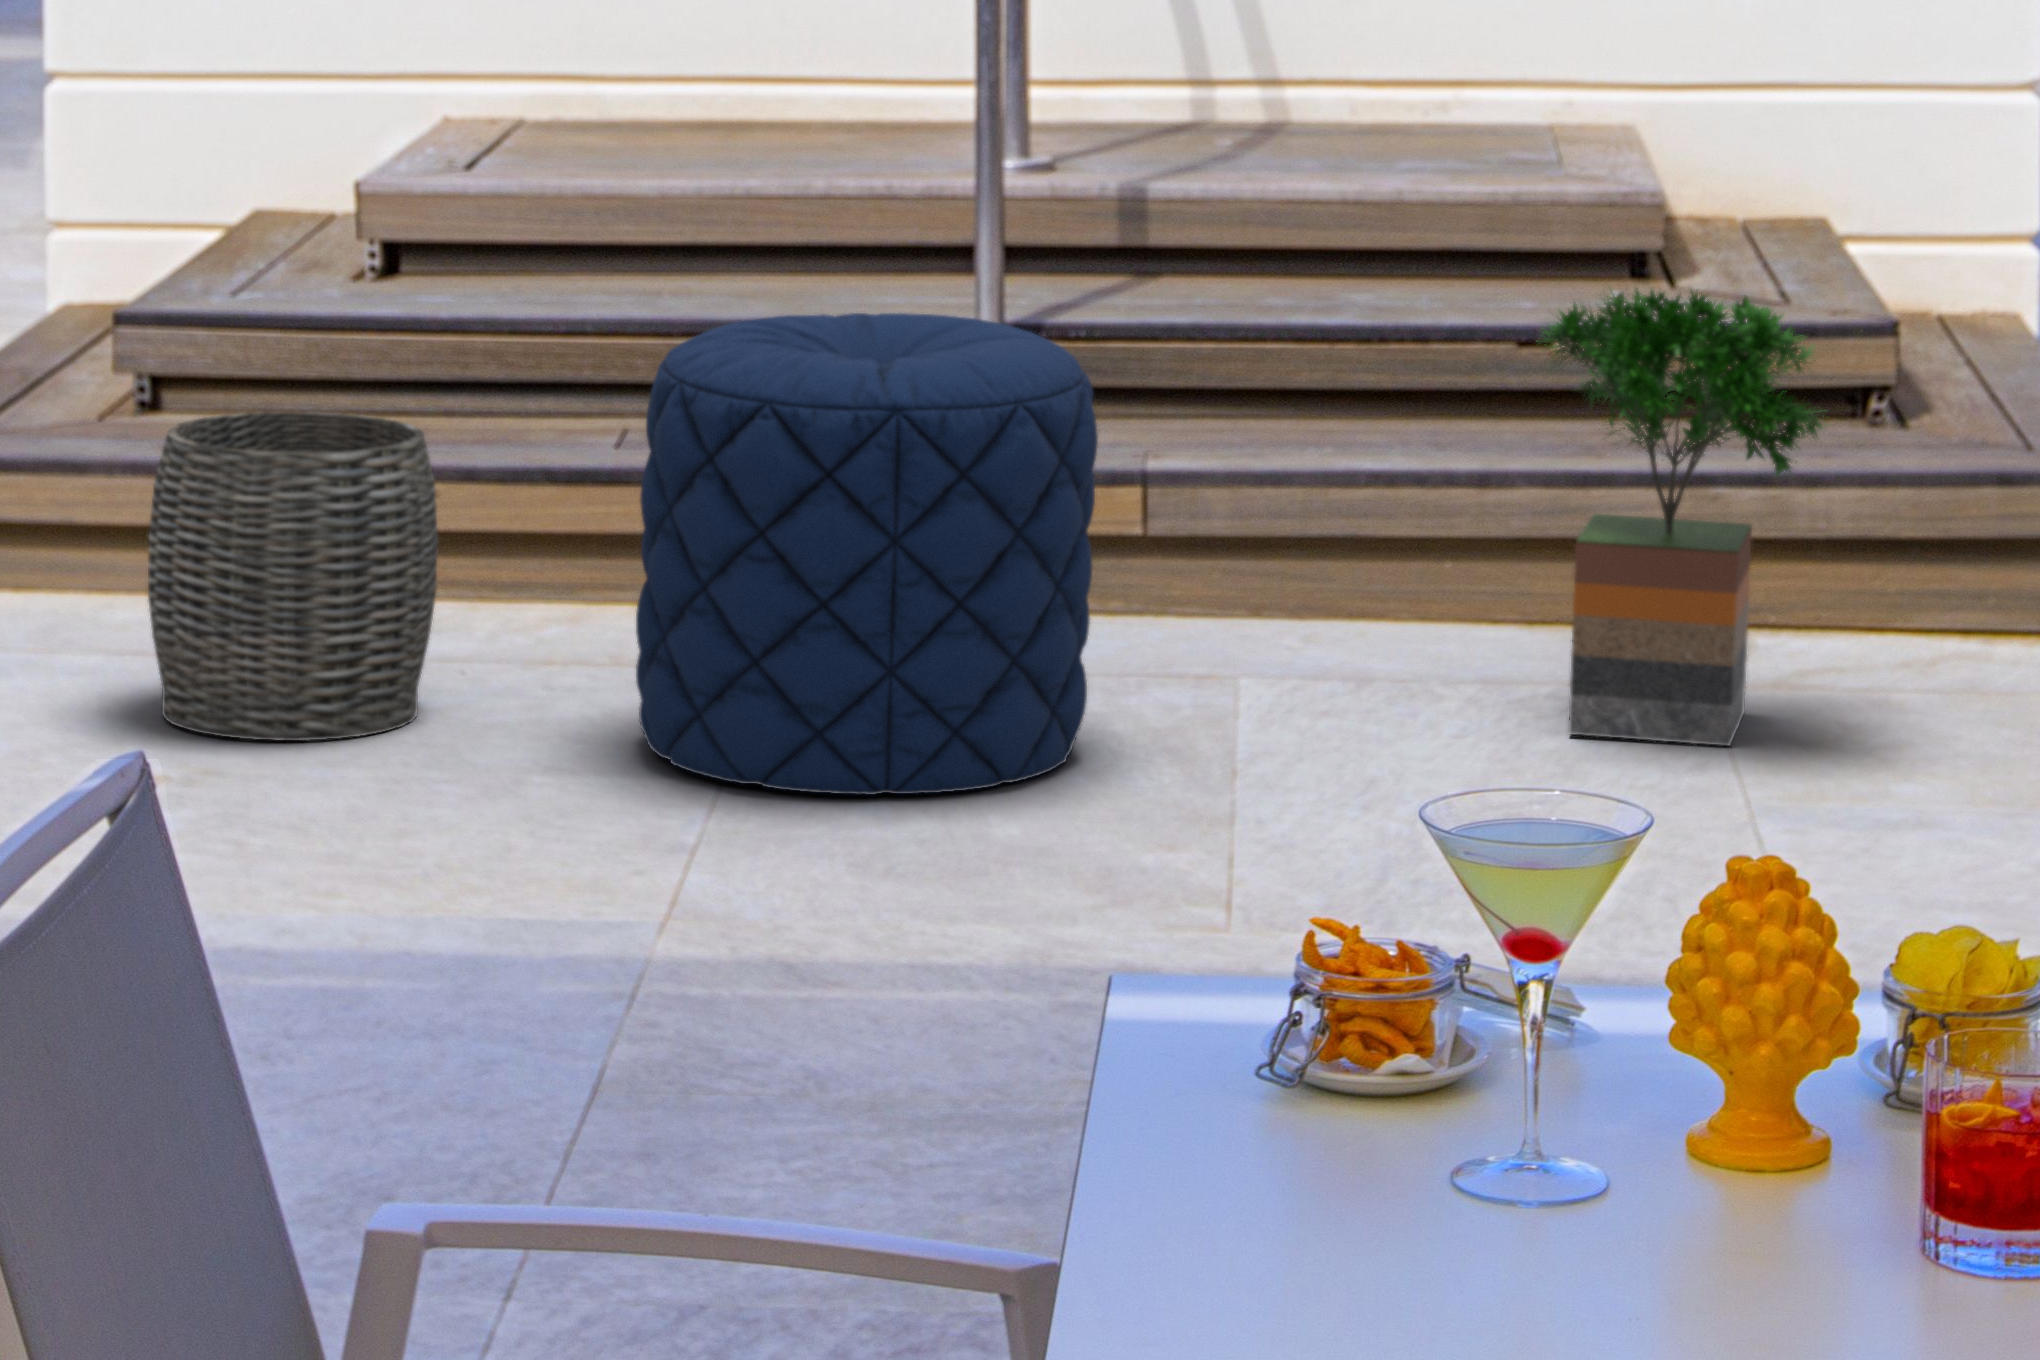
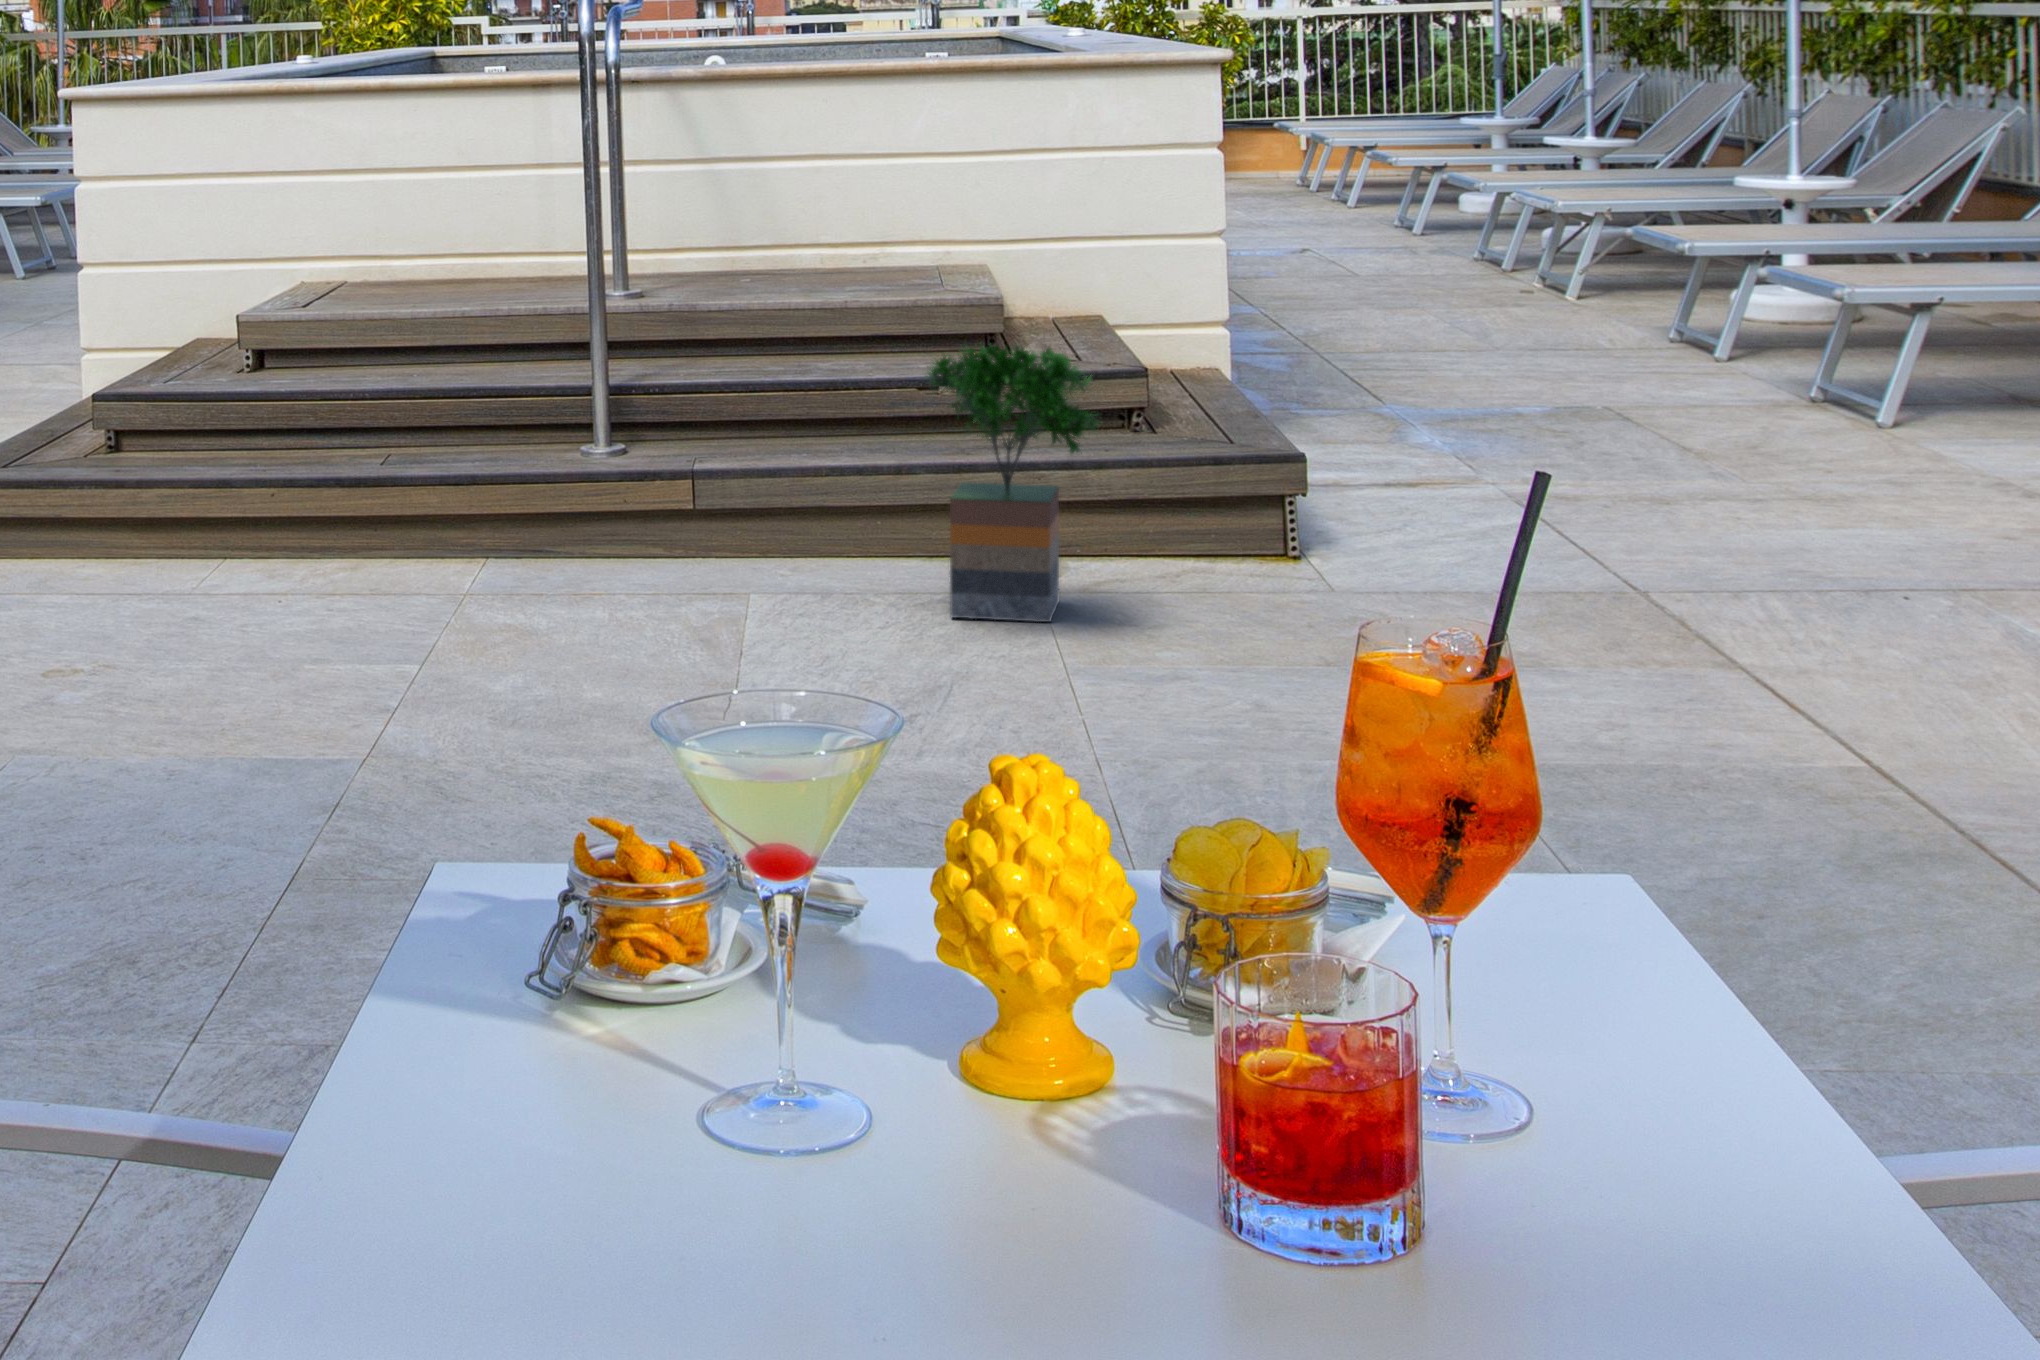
pouf: present [636,313,1098,795] -> none [379,372,654,665]
woven basket: present [148,412,438,741] -> none [93,443,265,640]

